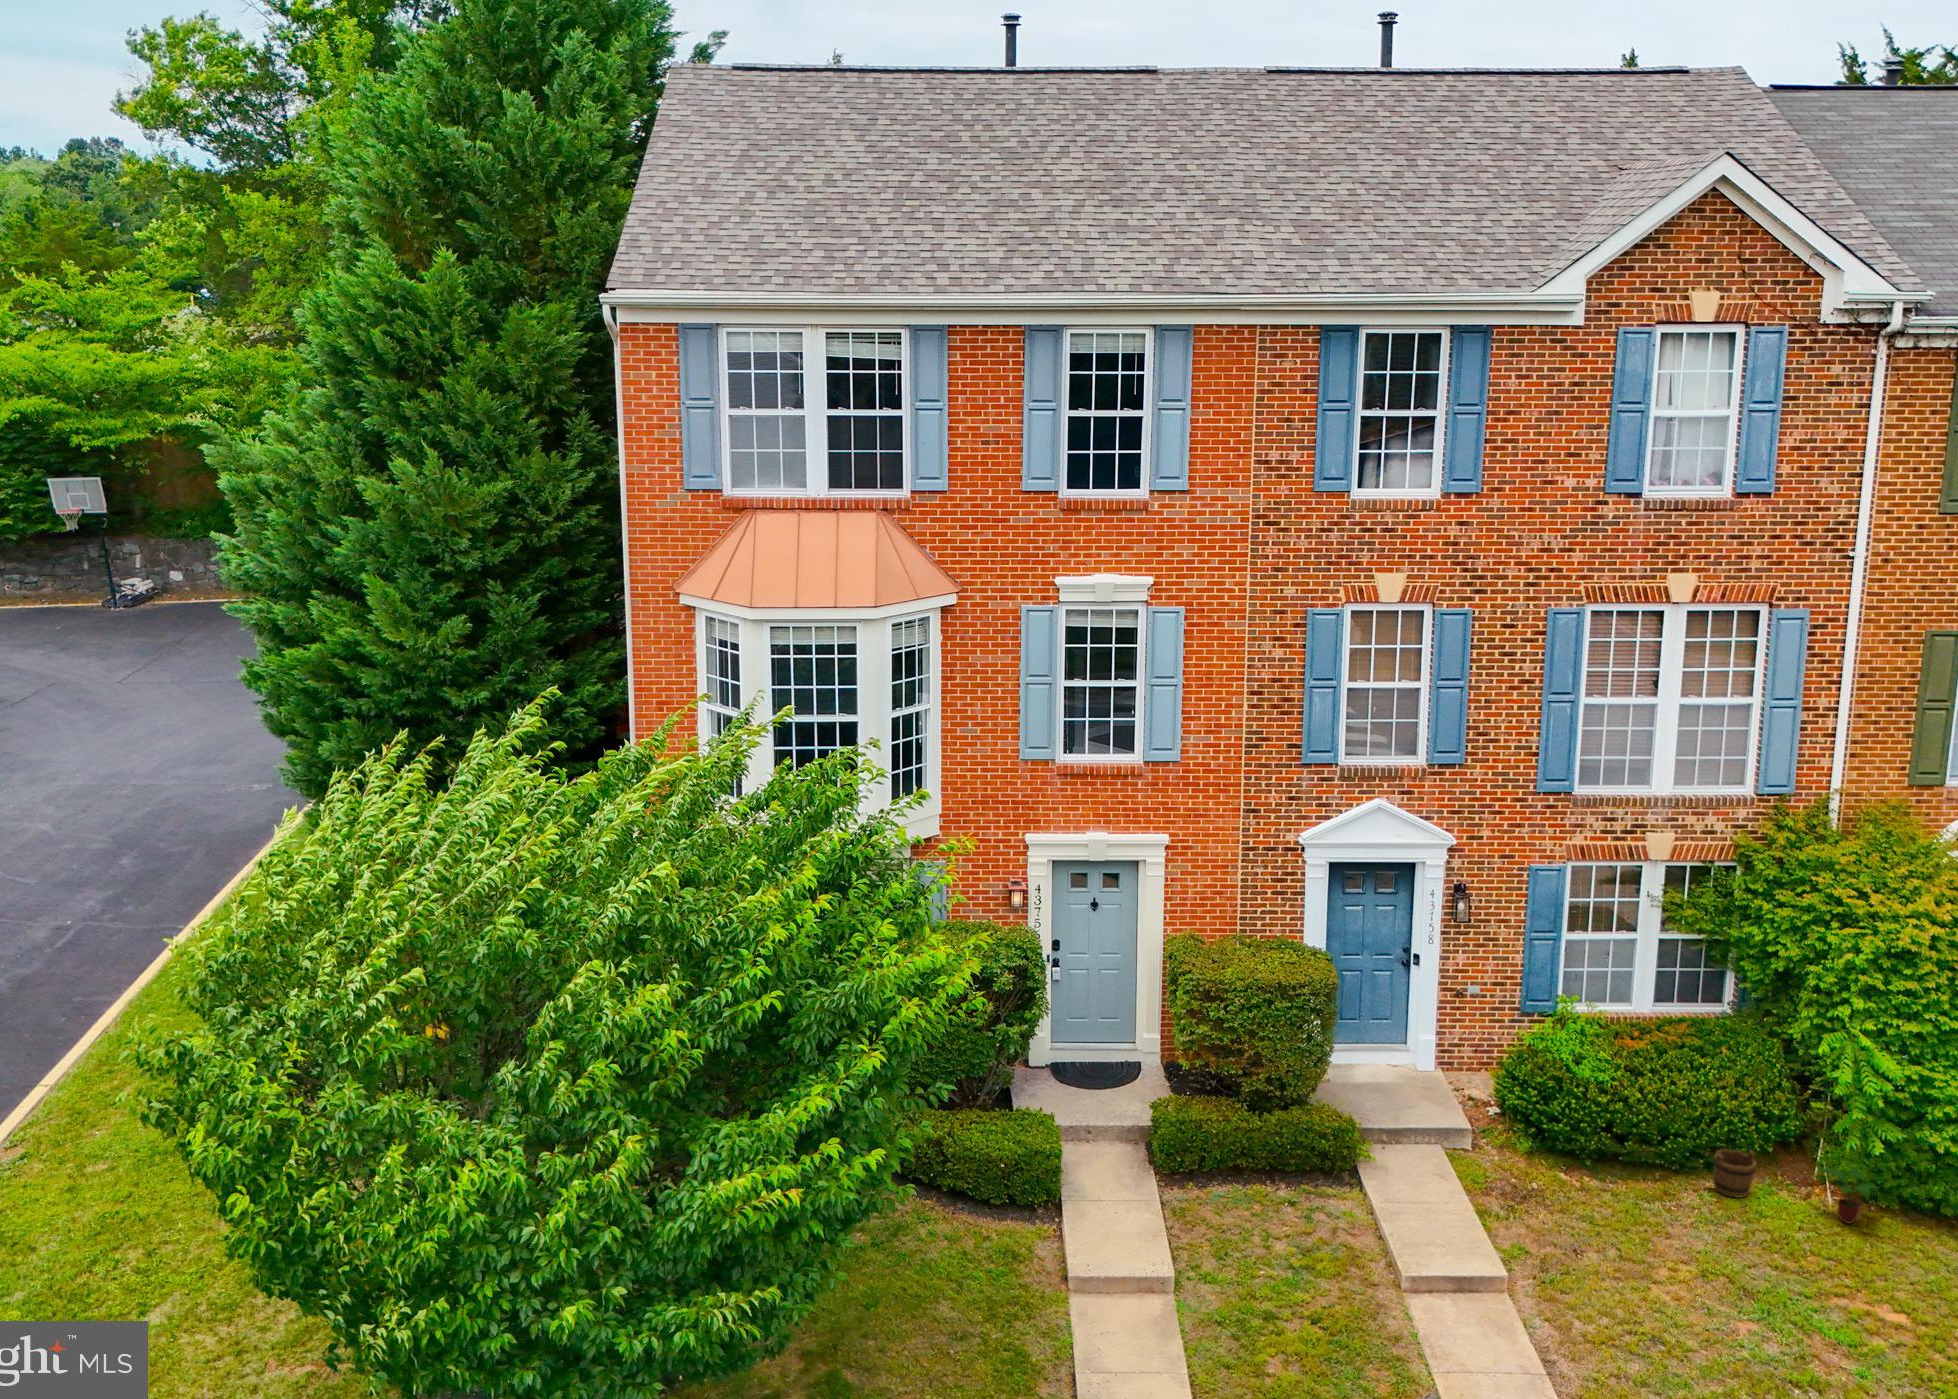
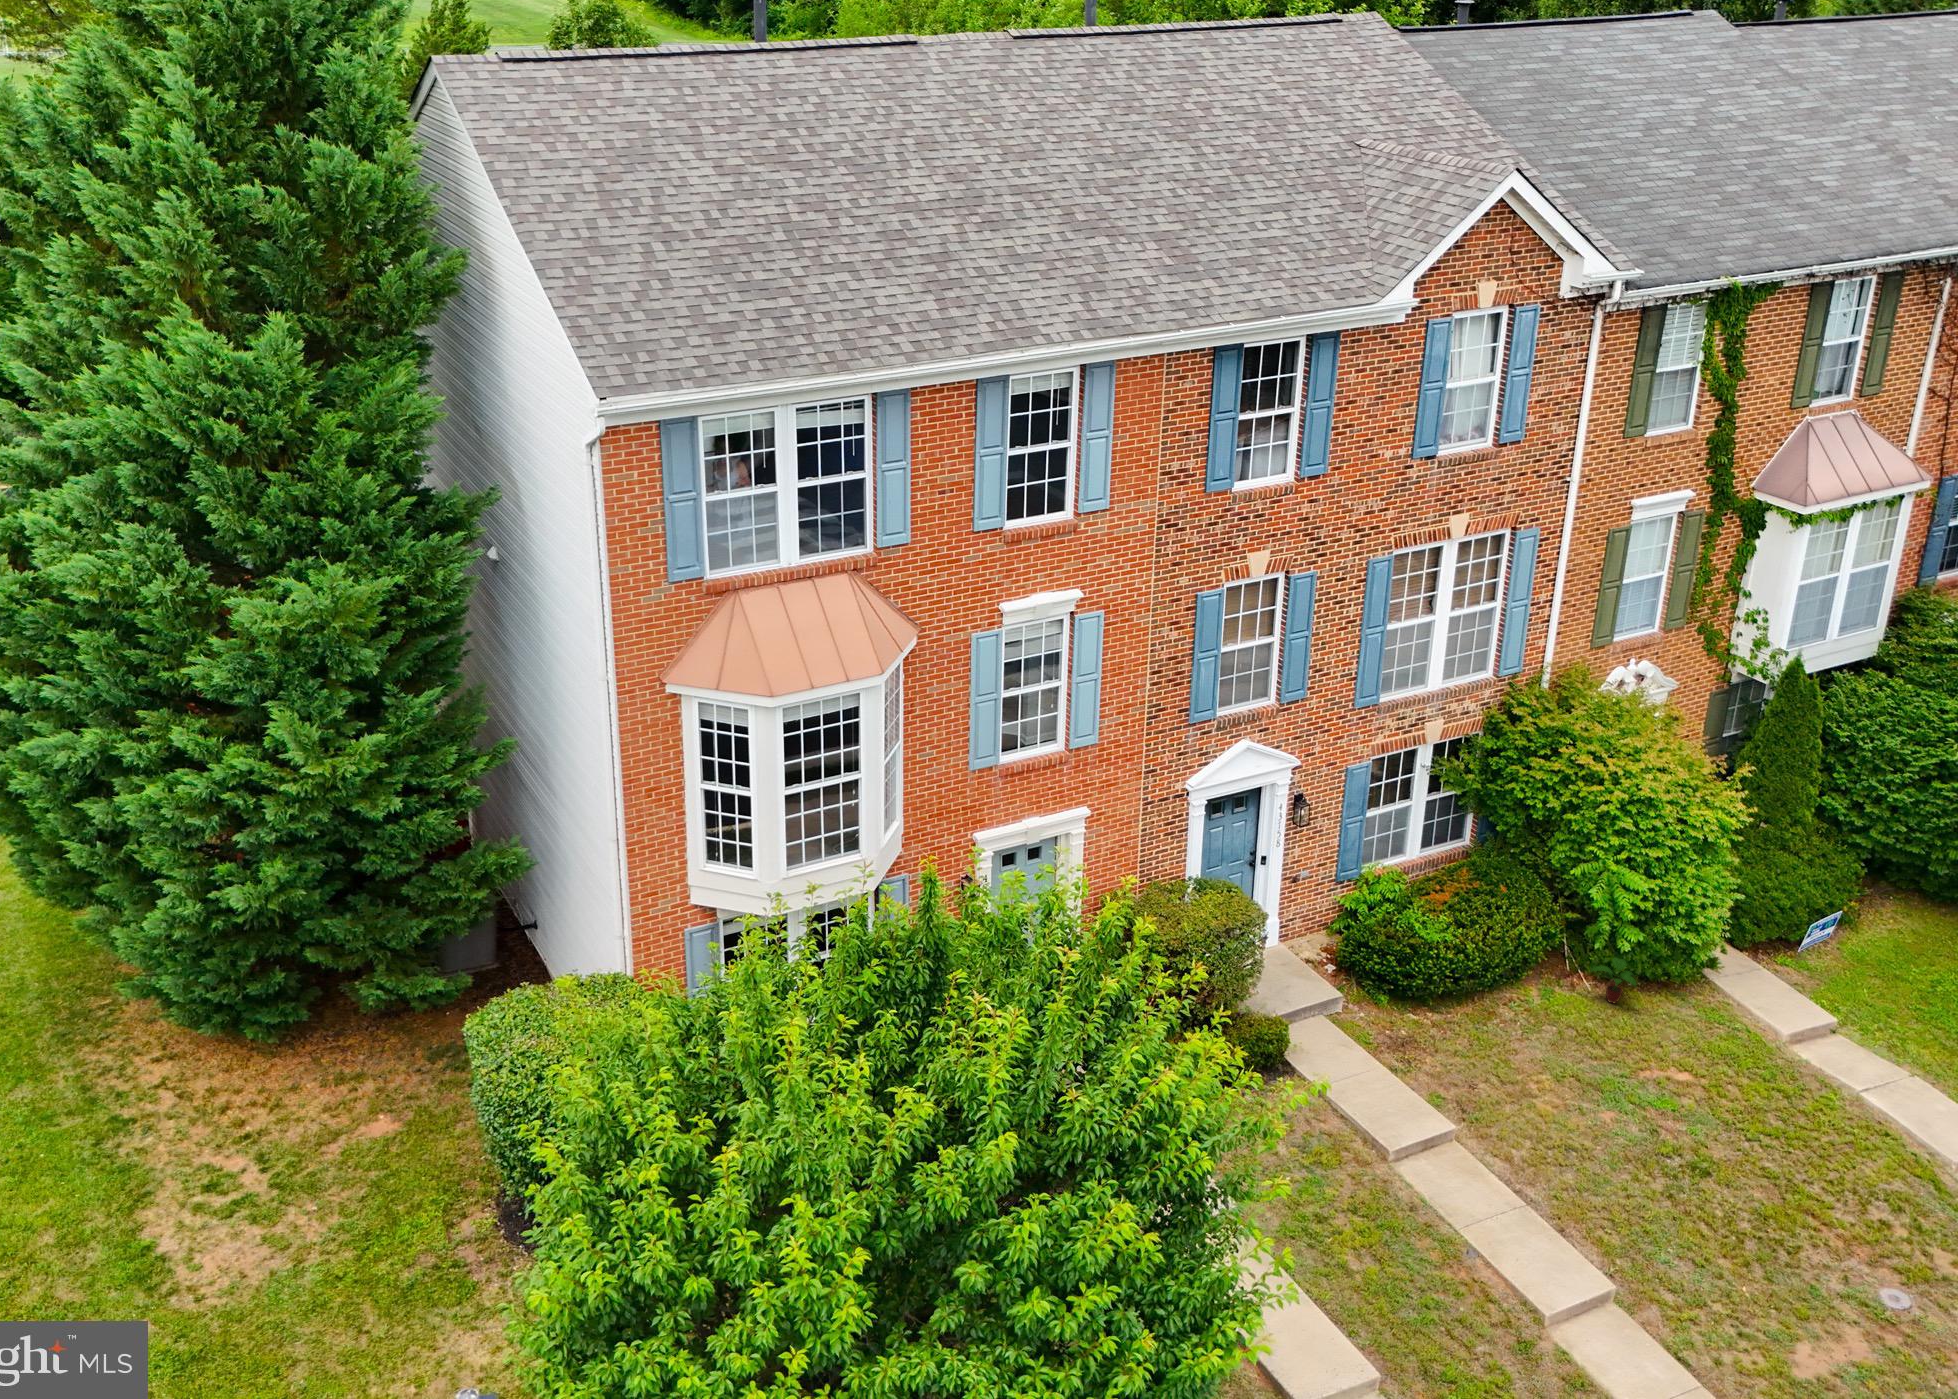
bucket: present [1713,1149,1756,1198] -> none [1516,962,1550,1002]

